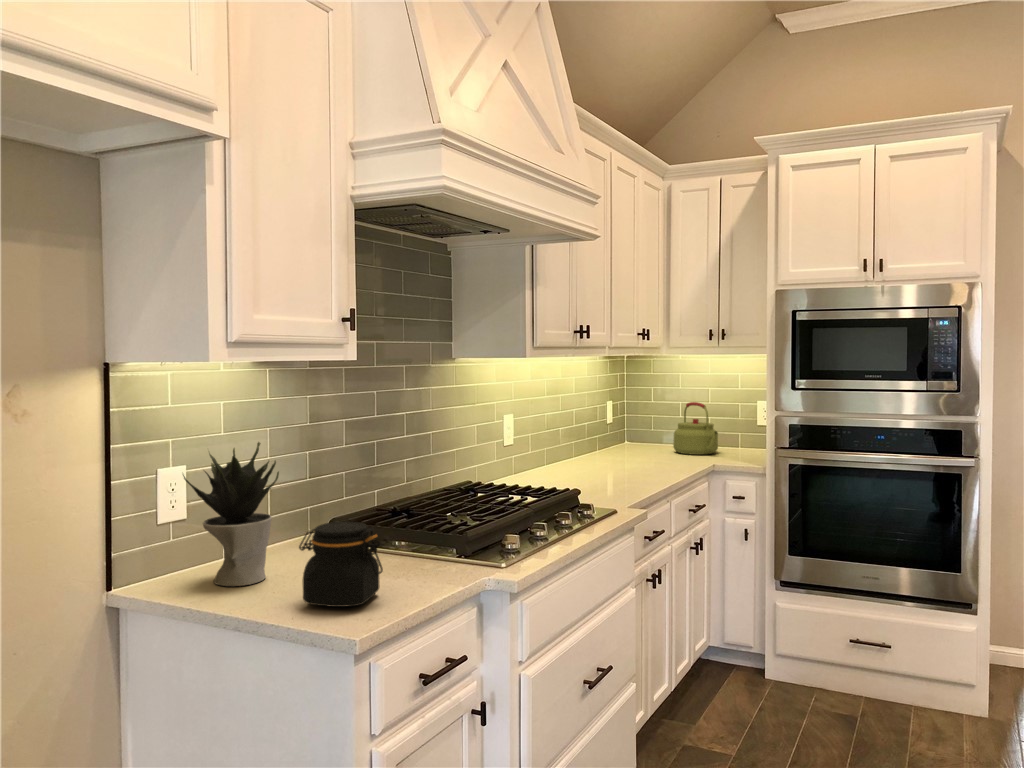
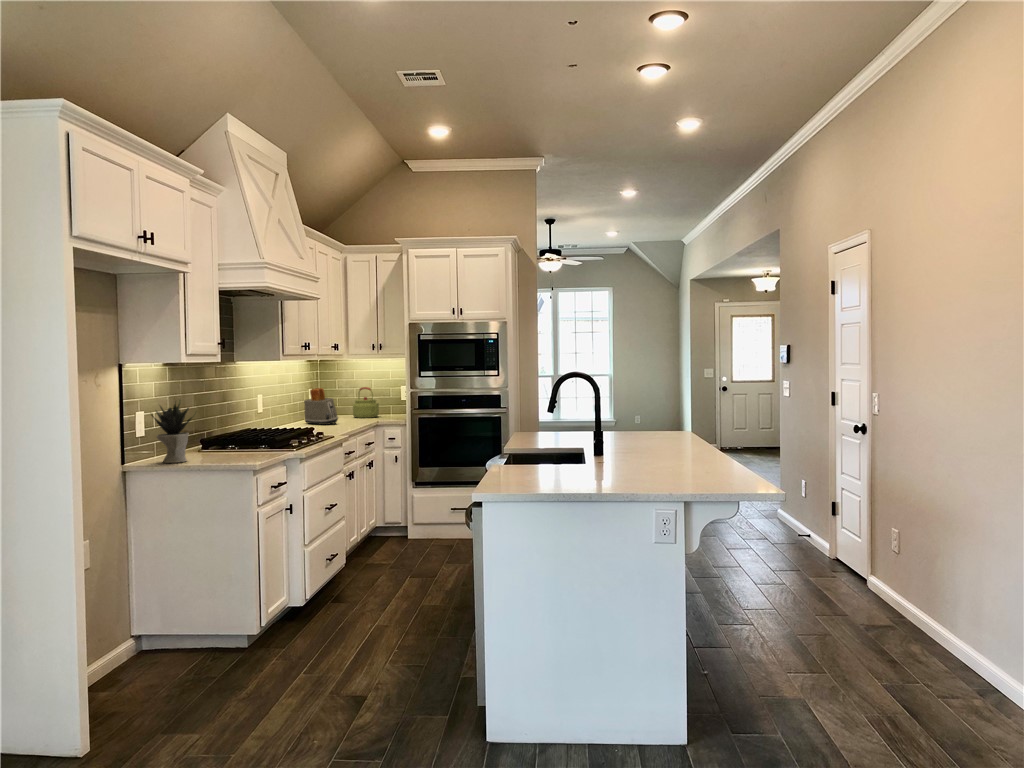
toaster: none [587,404,643,470] -> present [304,388,338,425]
jar: present [299,521,383,607] -> none [215,429,252,463]

